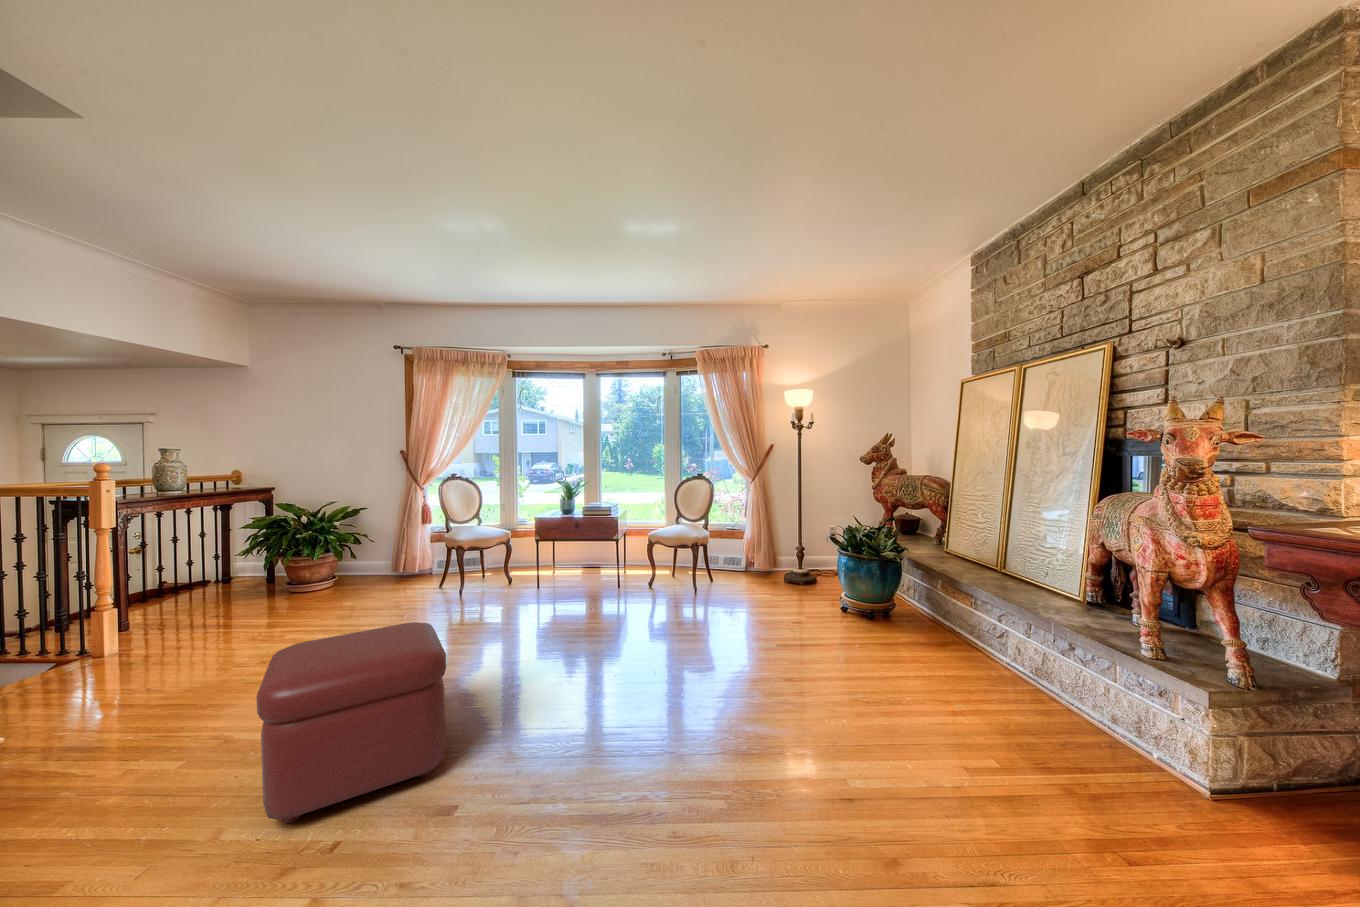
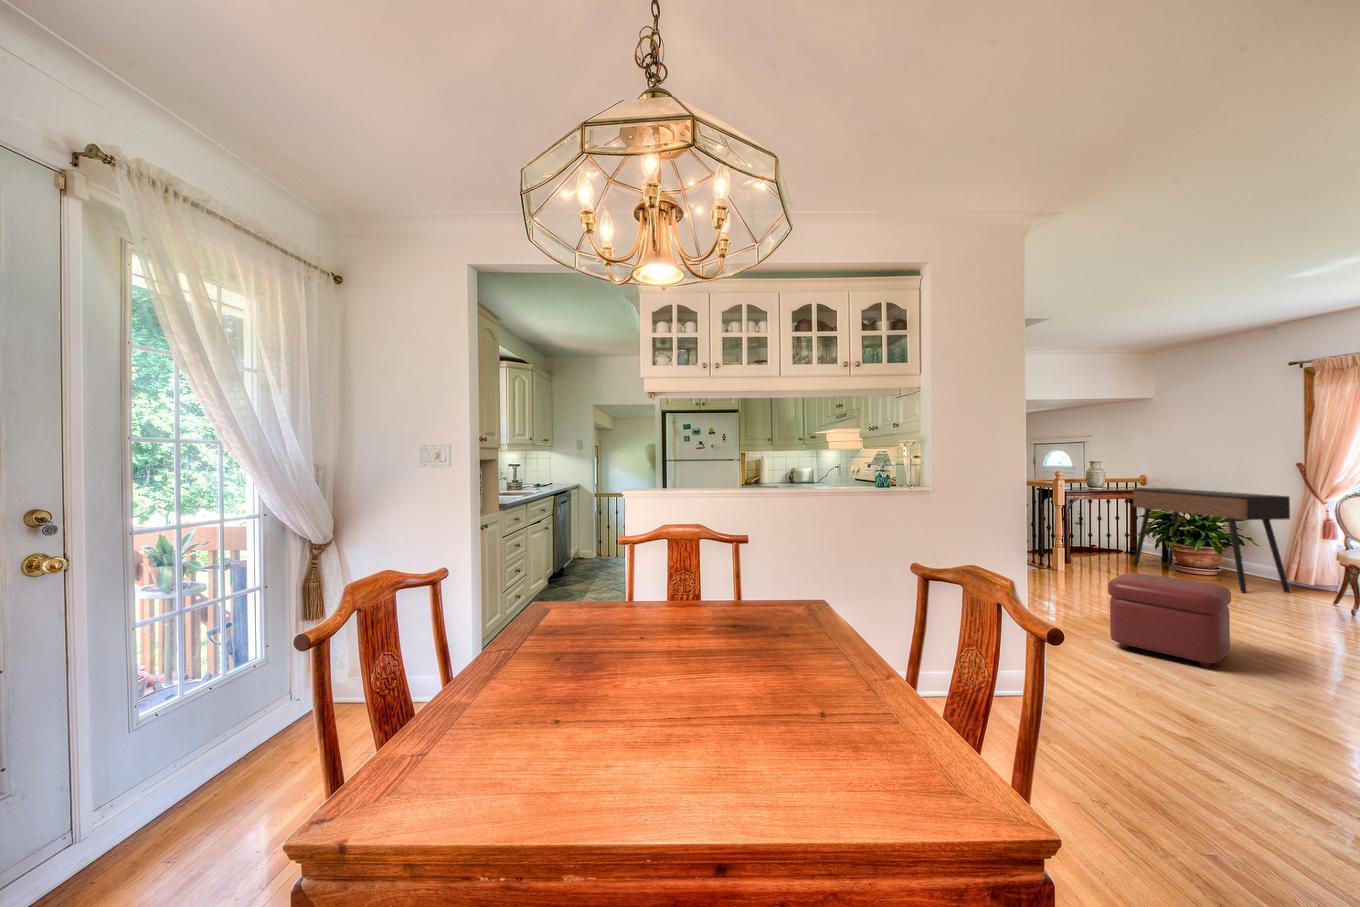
console table: none [233,483,407,603] -> present [1133,488,1290,593]

